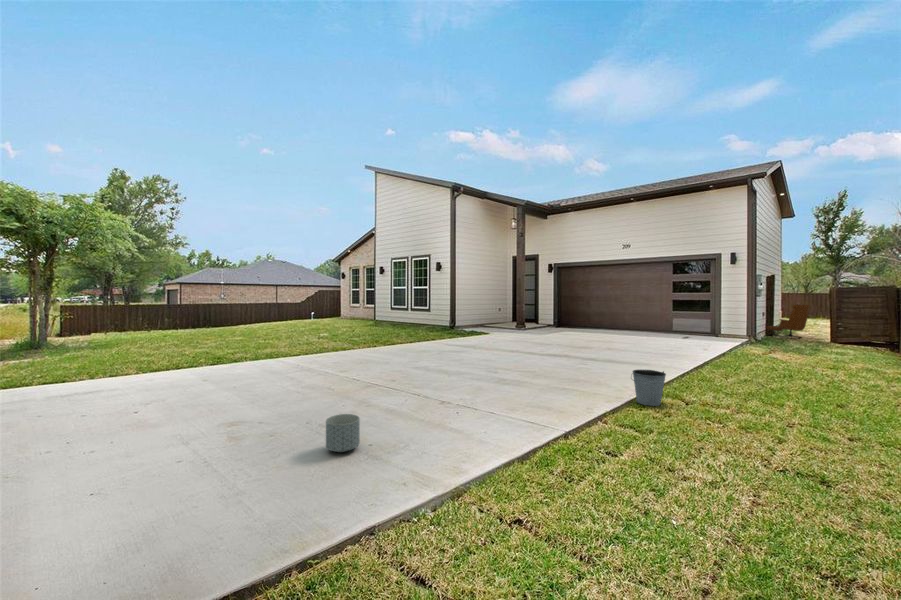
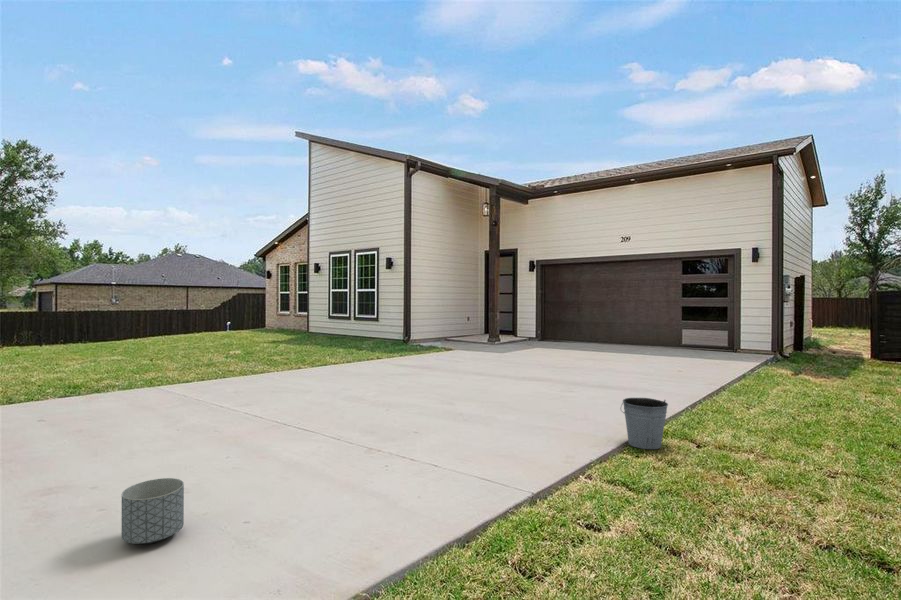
lounge chair: present [766,305,809,338] -> none [794,311,847,354]

